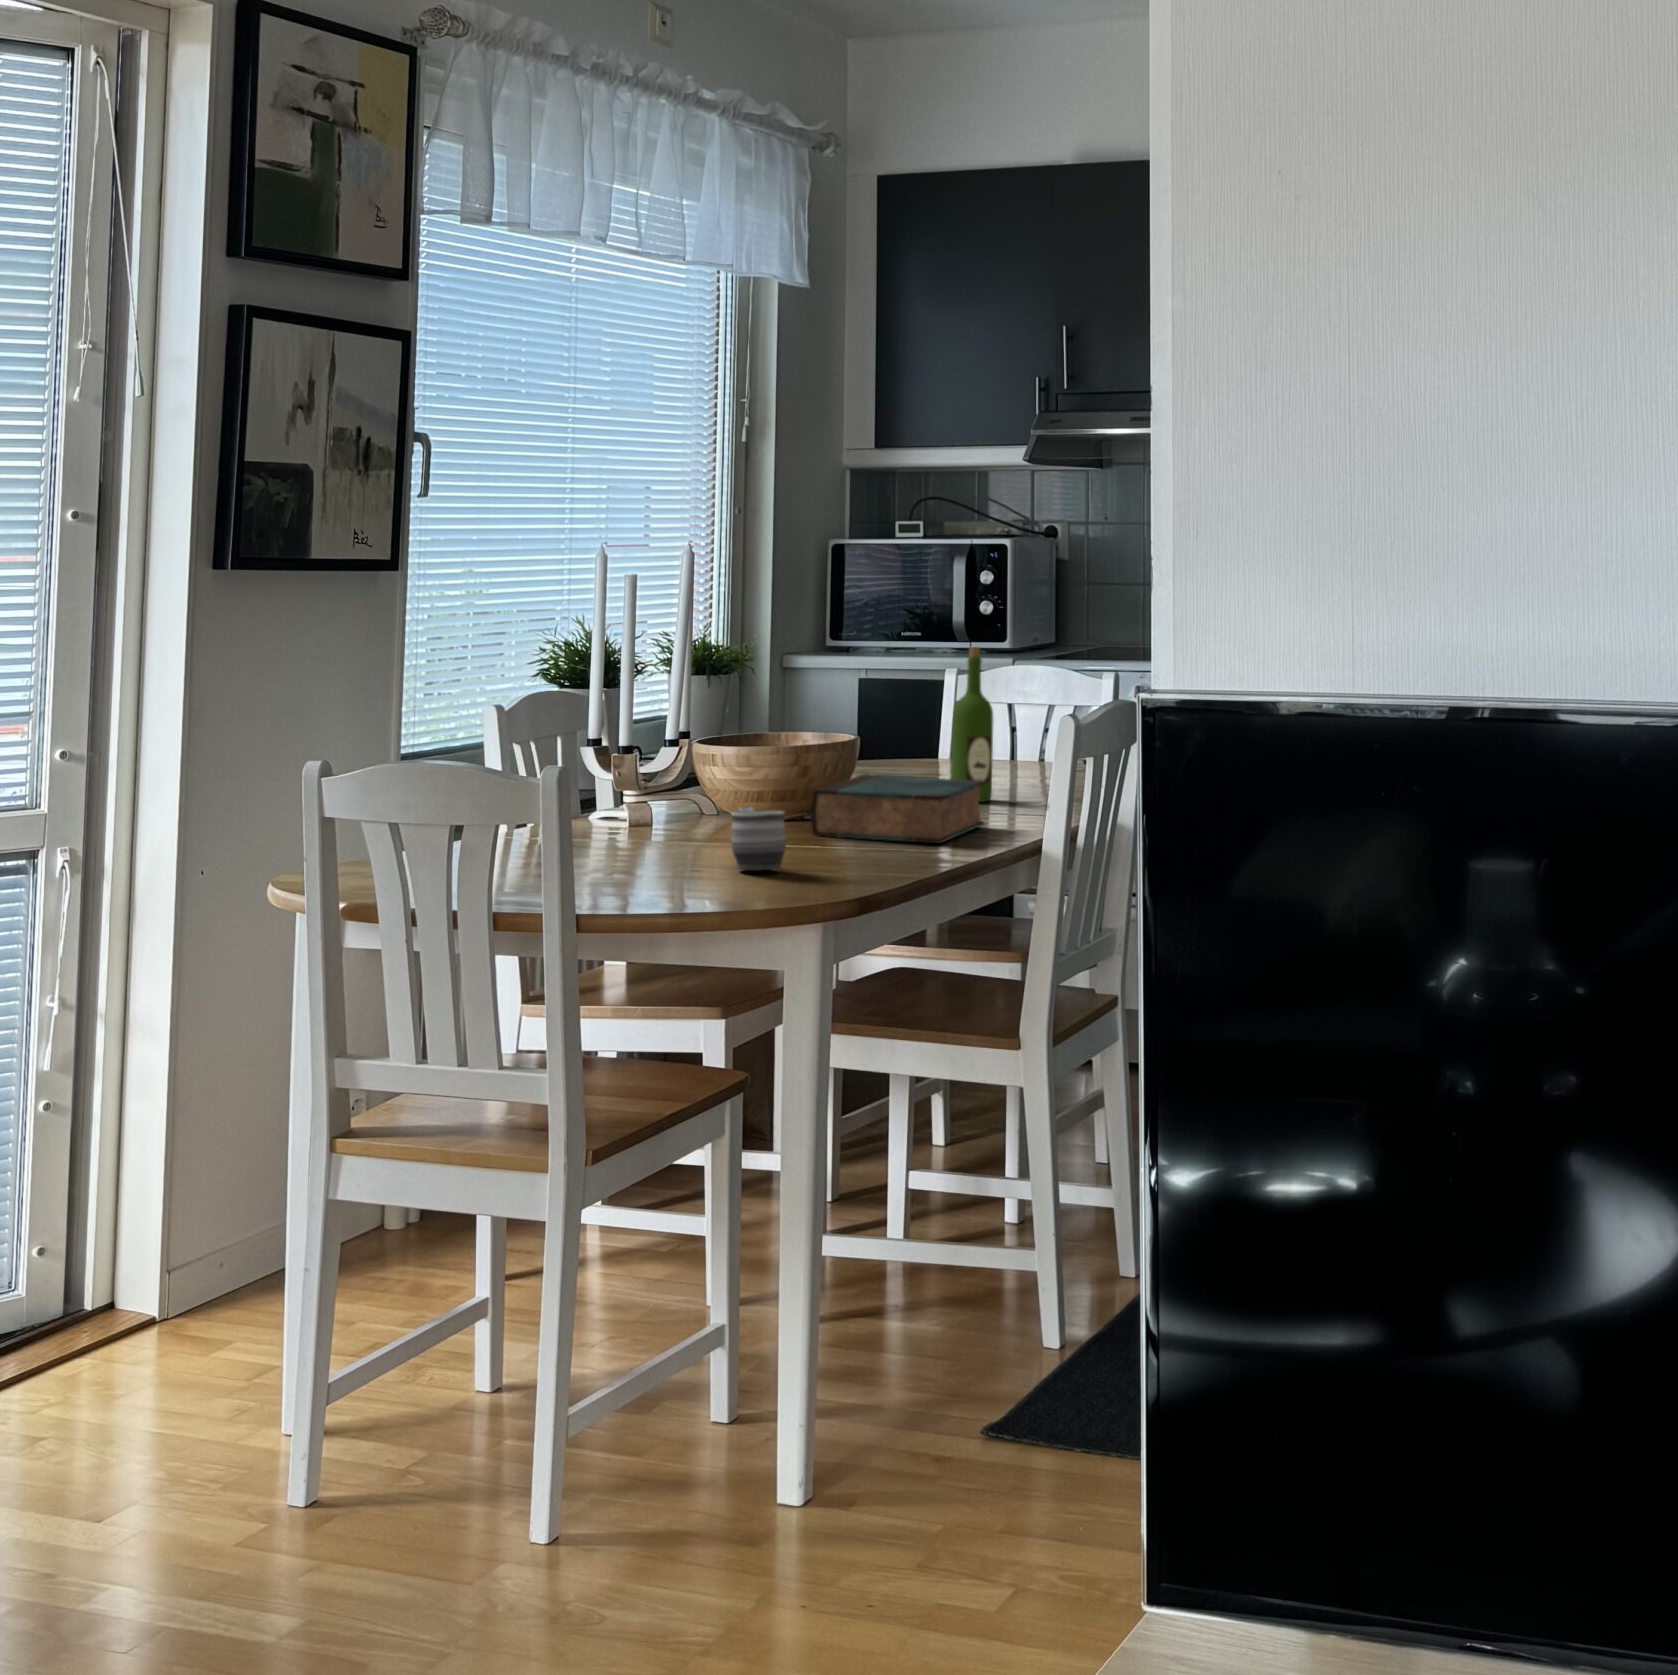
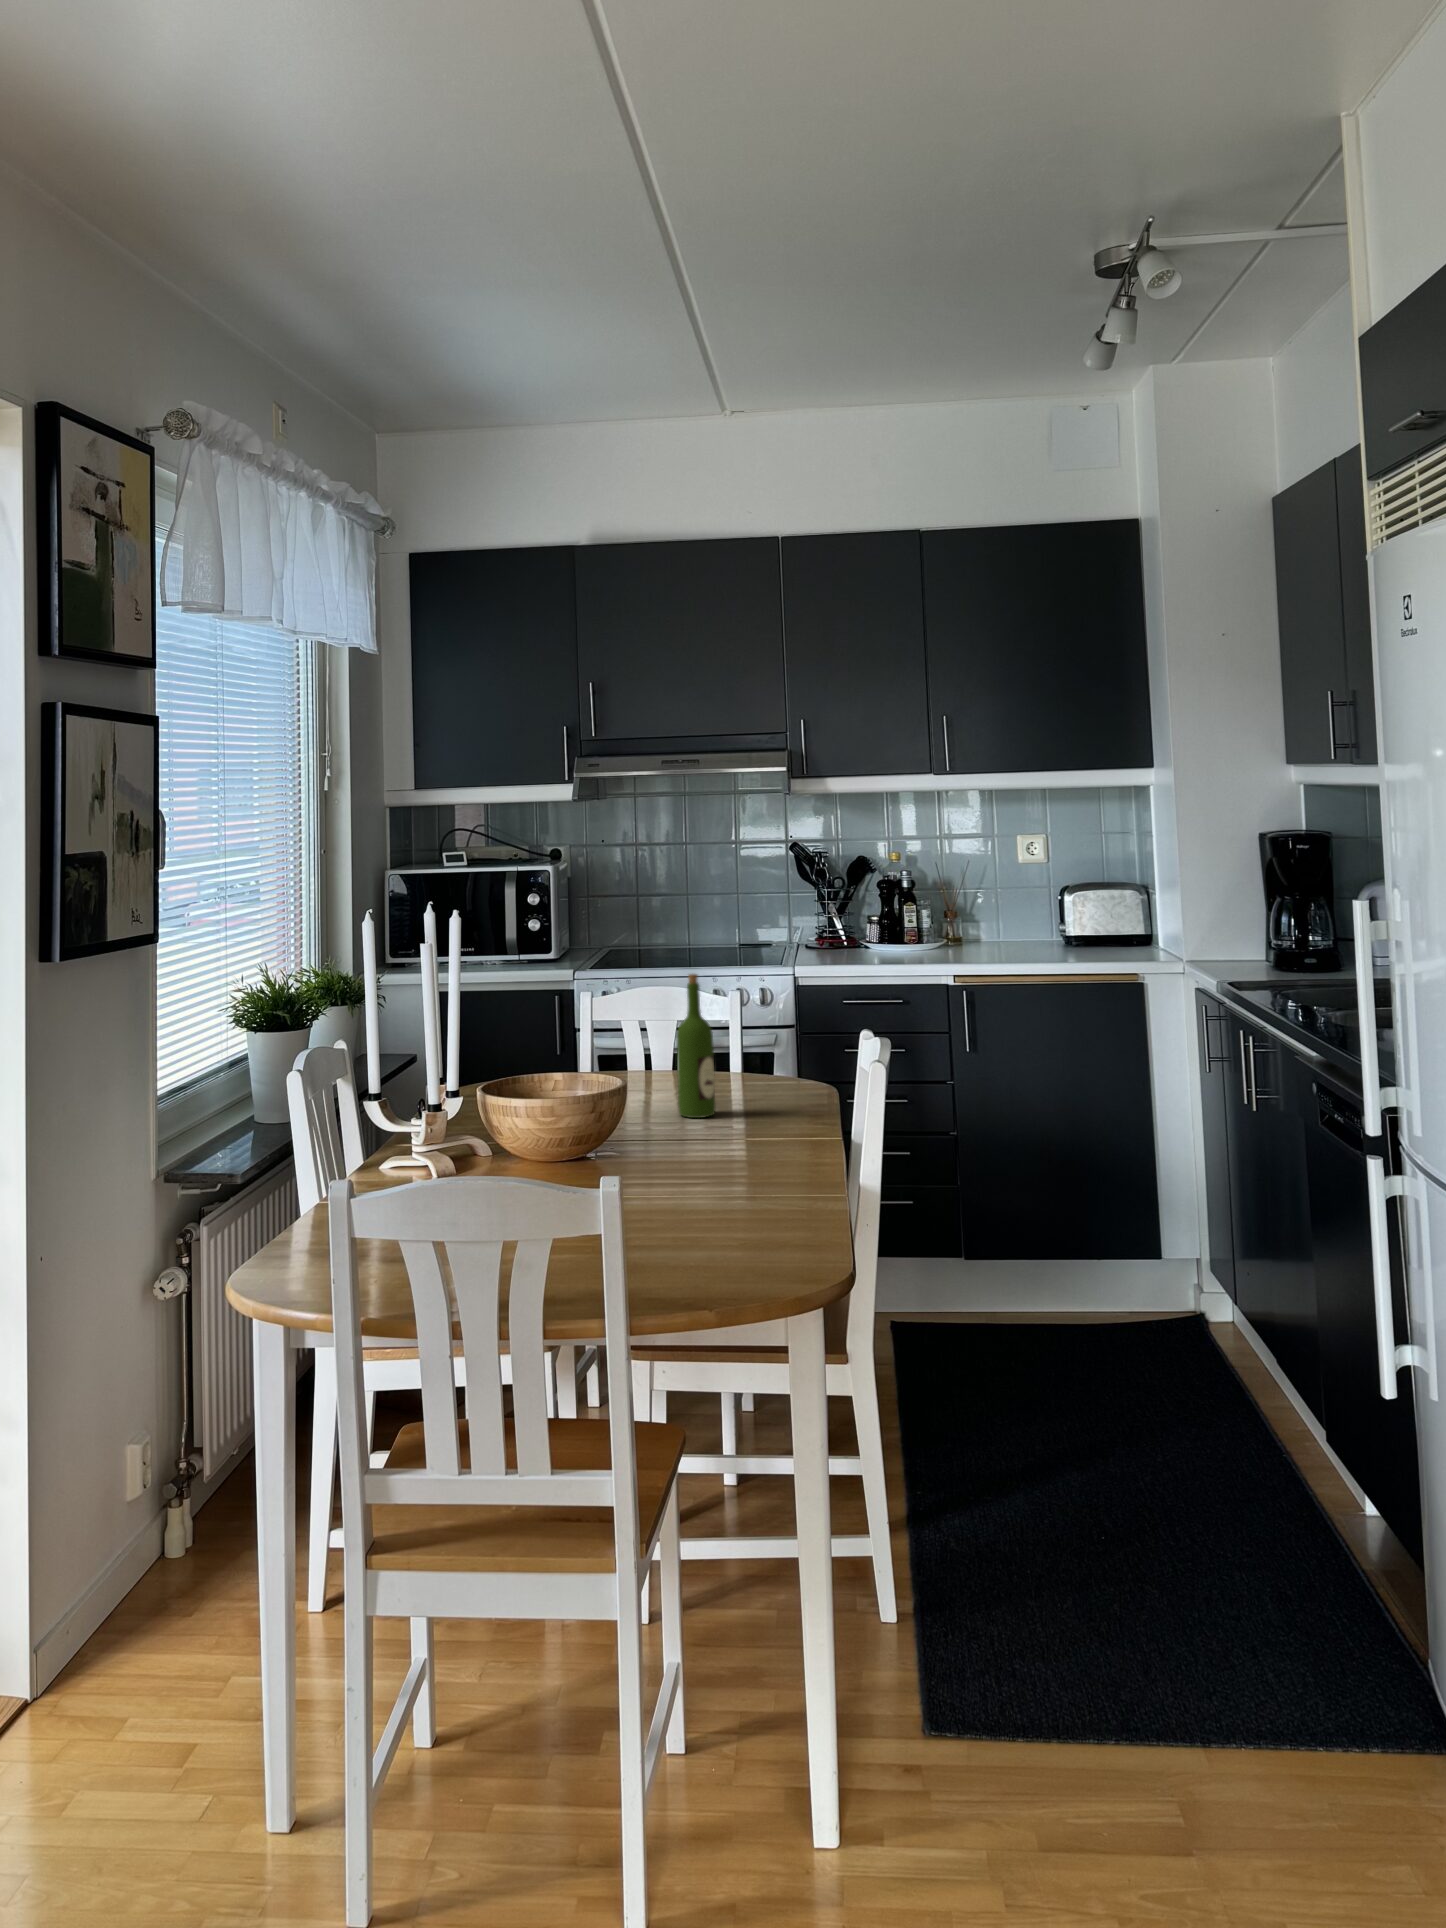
book: present [811,774,985,843] -> none [660,1106,804,1187]
mug: present [731,807,786,871] -> none [702,1183,769,1256]

